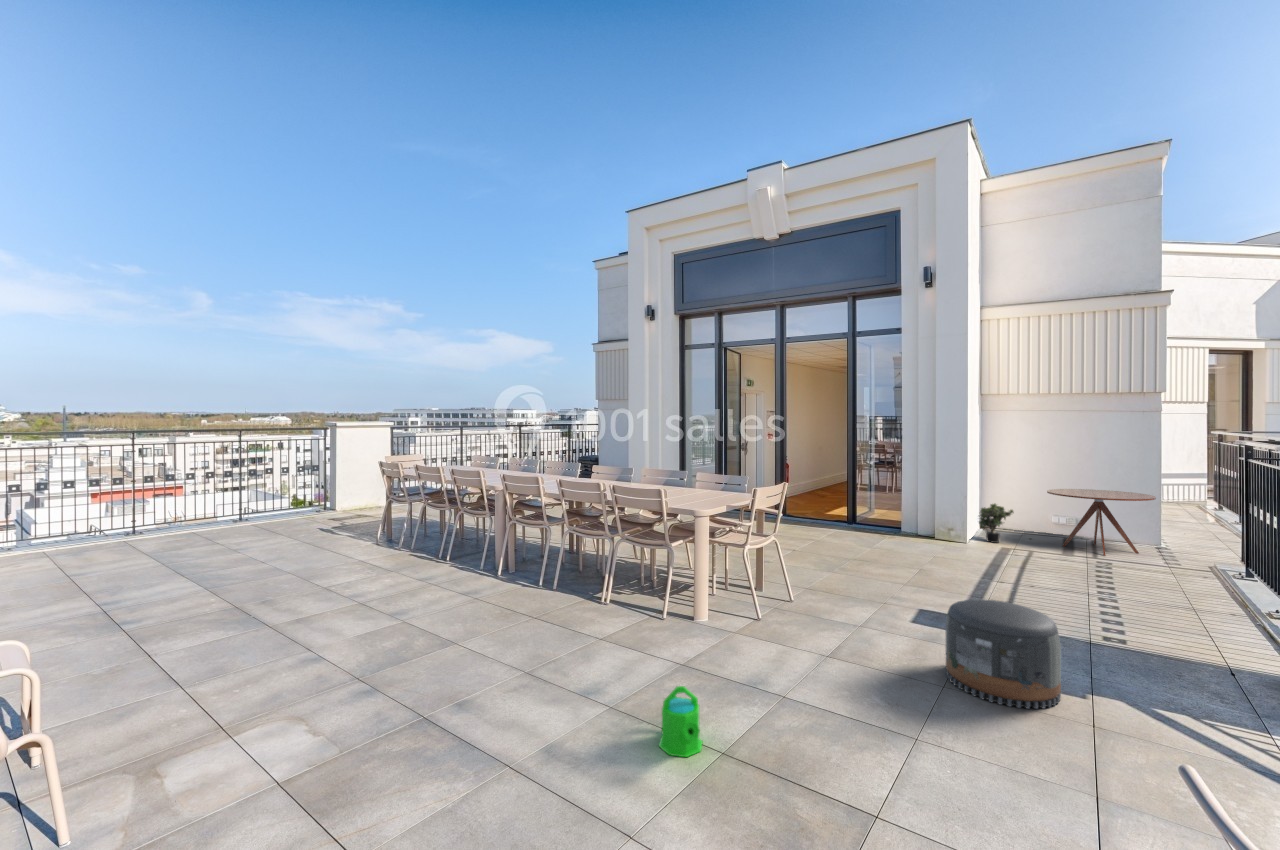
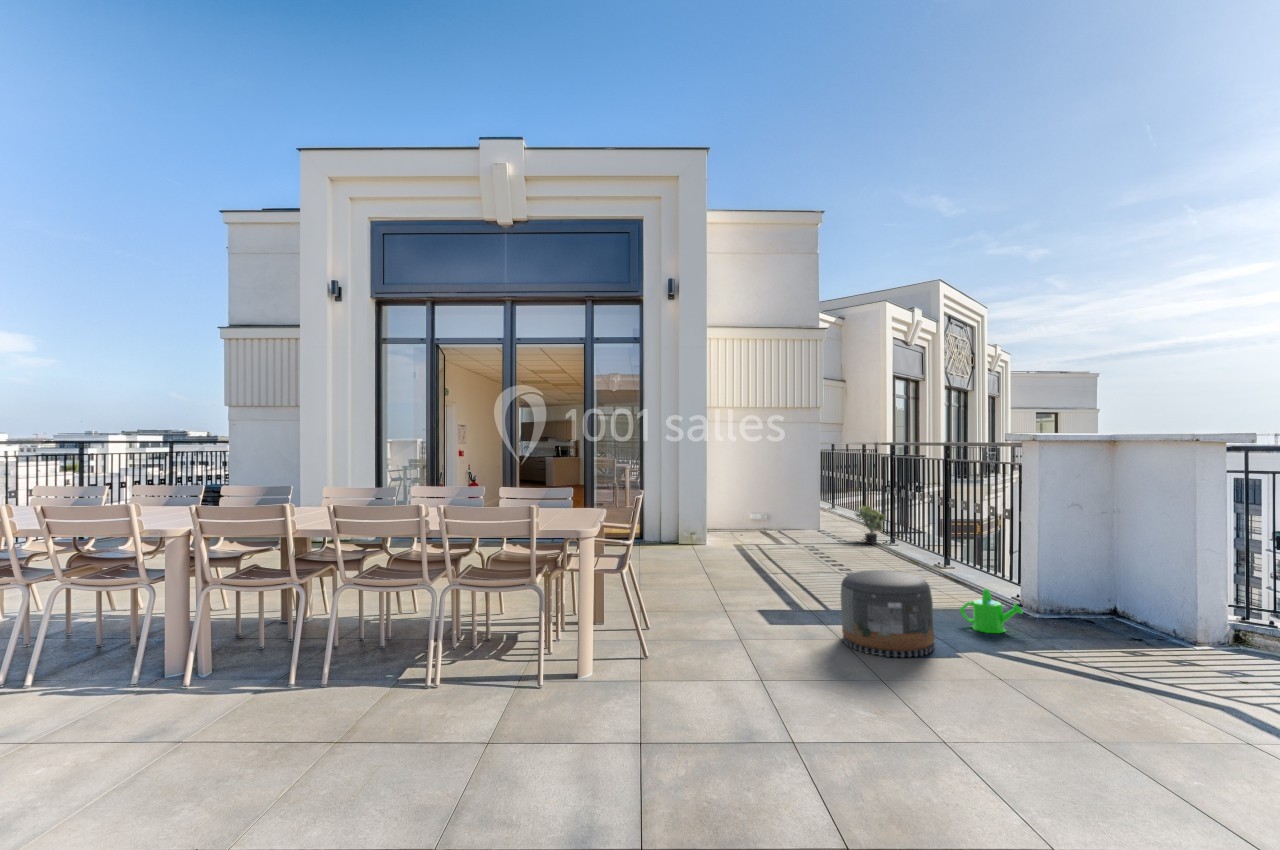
round table: present [1047,489,1156,556] -> none [752,487,823,540]
potted plant: present [979,504,1014,543] -> present [855,506,885,544]
watering can: present [659,686,702,757] -> present [960,589,1023,633]

